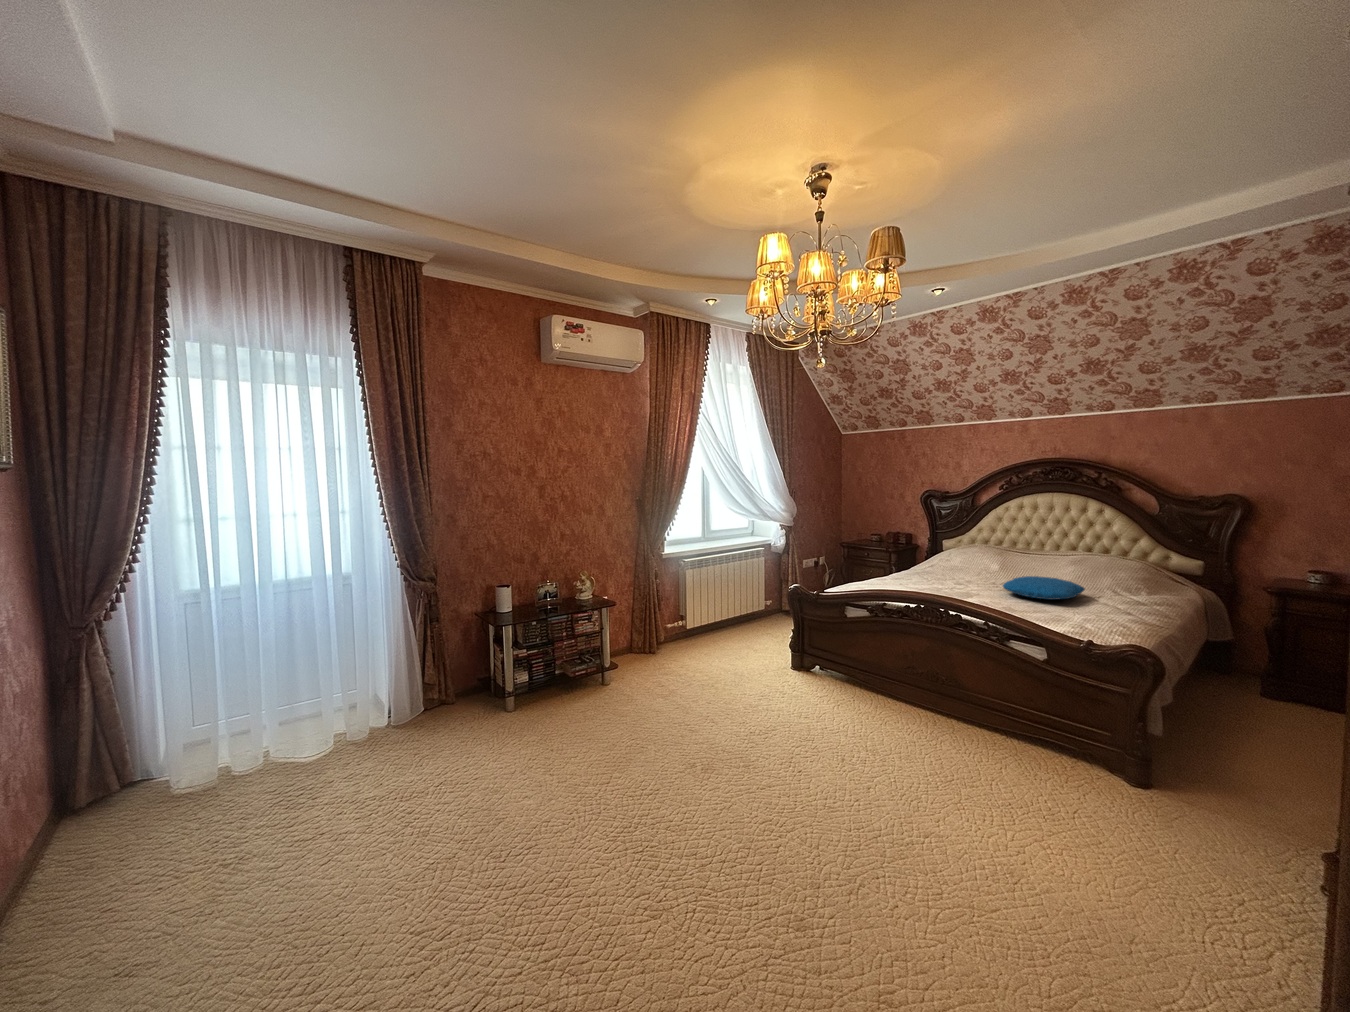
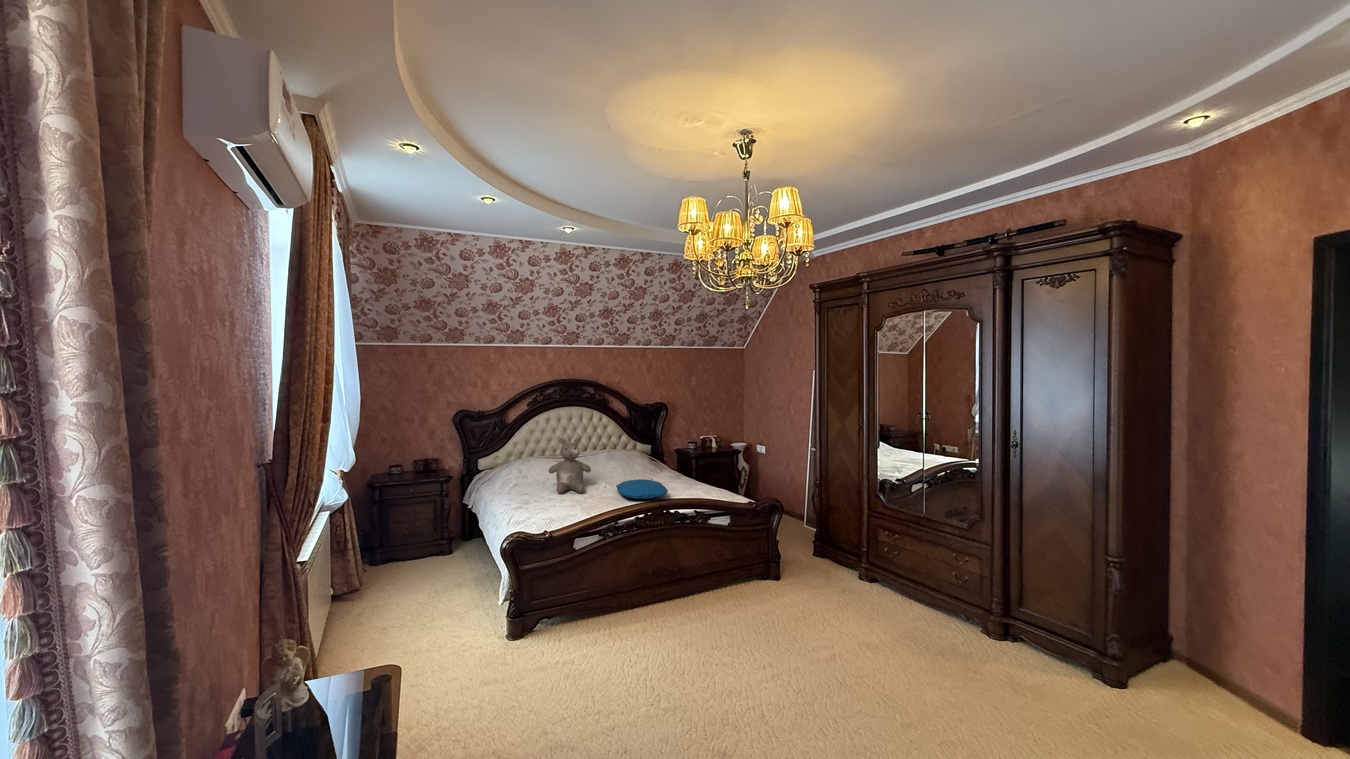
teddy bear: none [949,518,1002,579] -> present [548,438,591,493]

